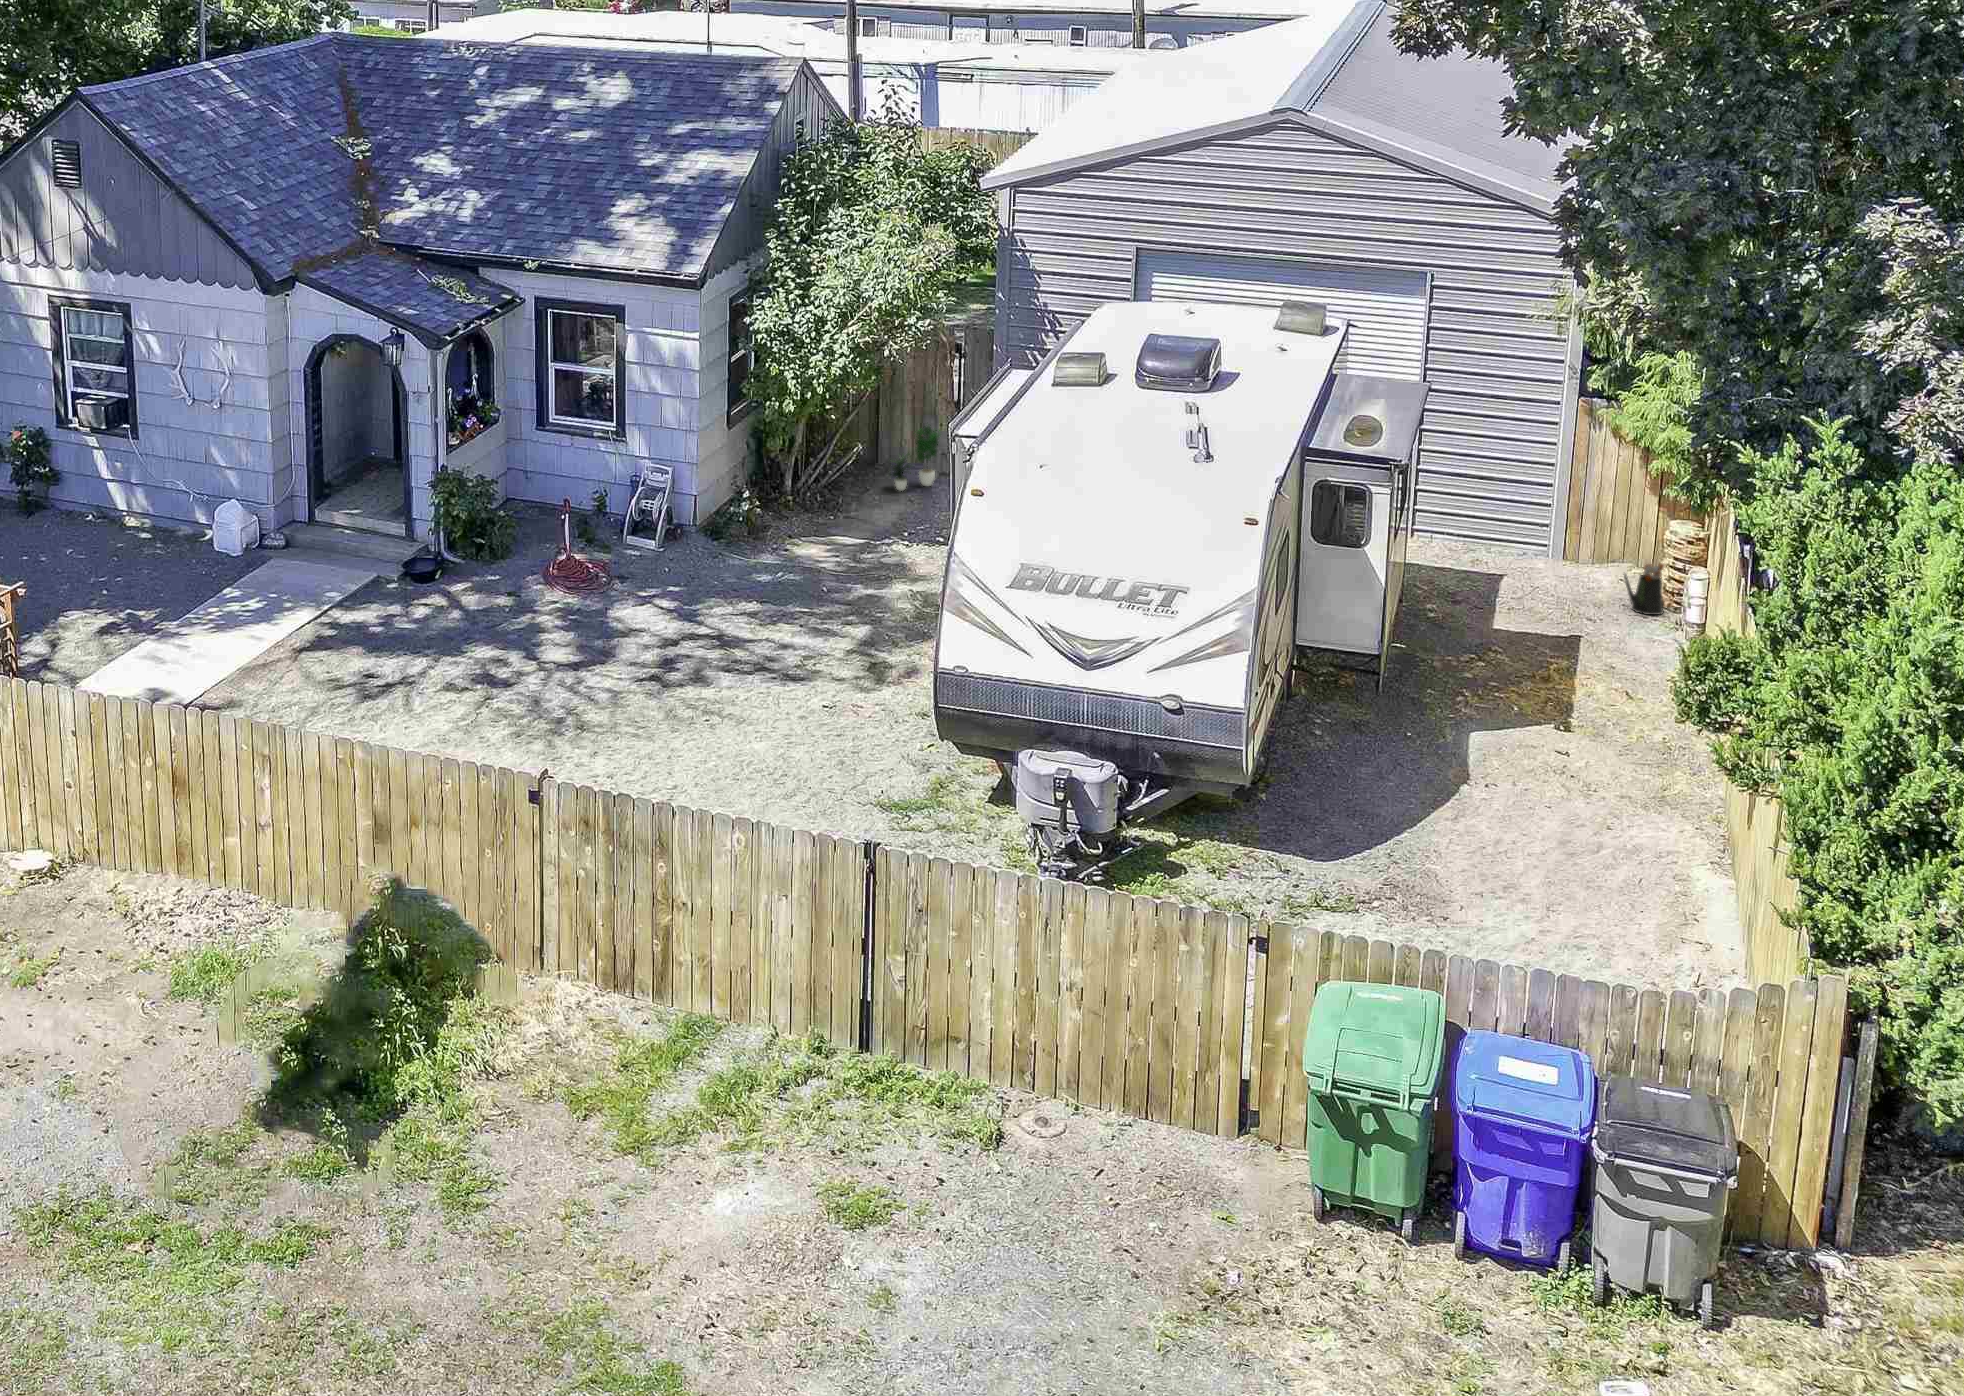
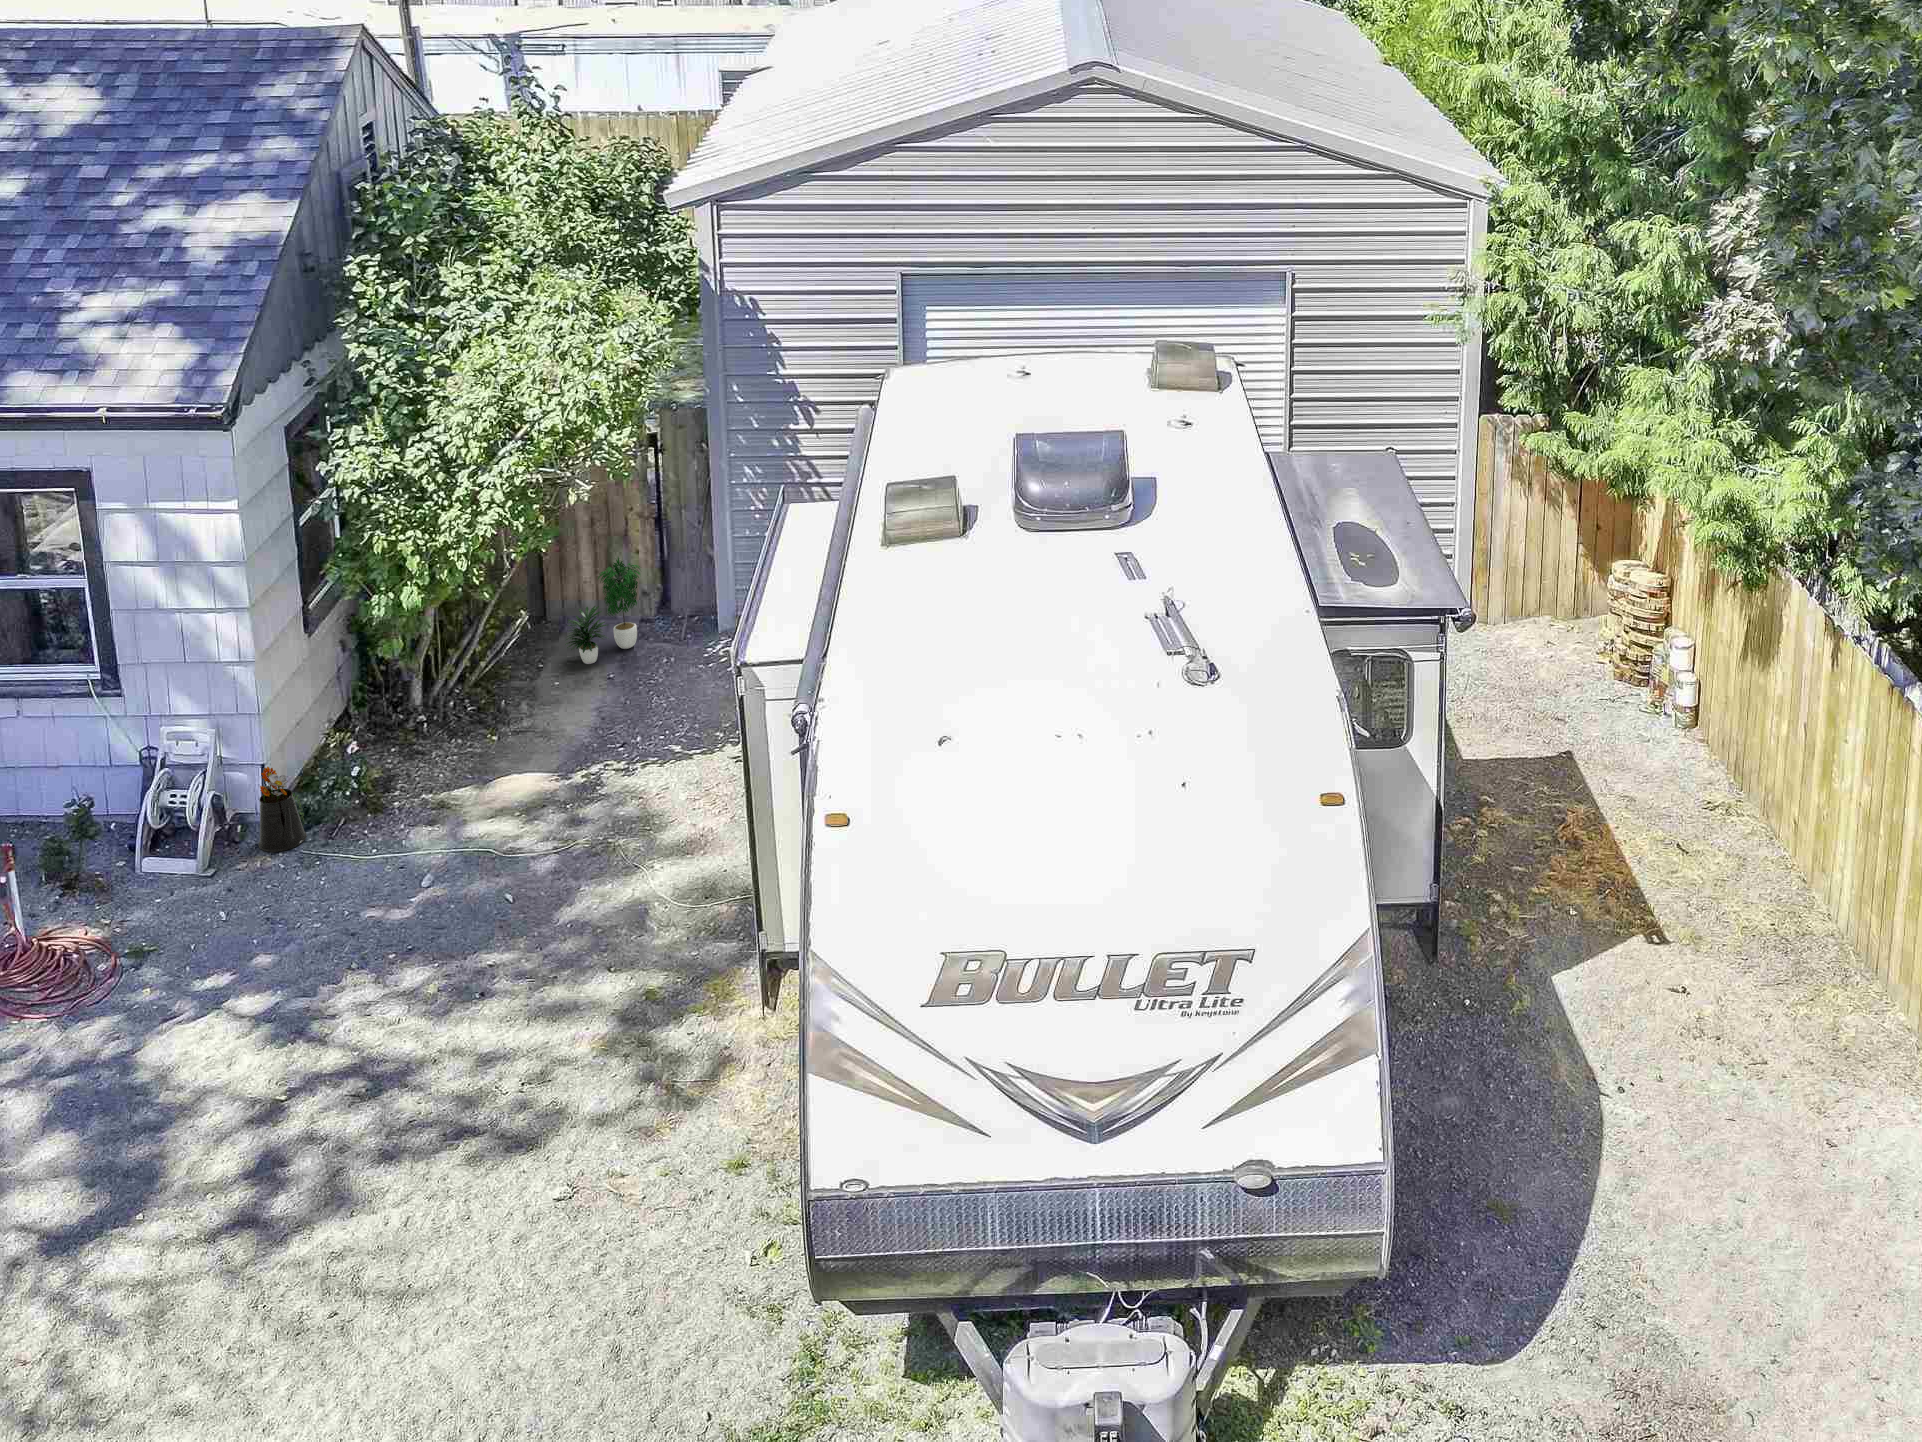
watering can: present [1624,564,1665,615] -> present [259,767,307,852]

